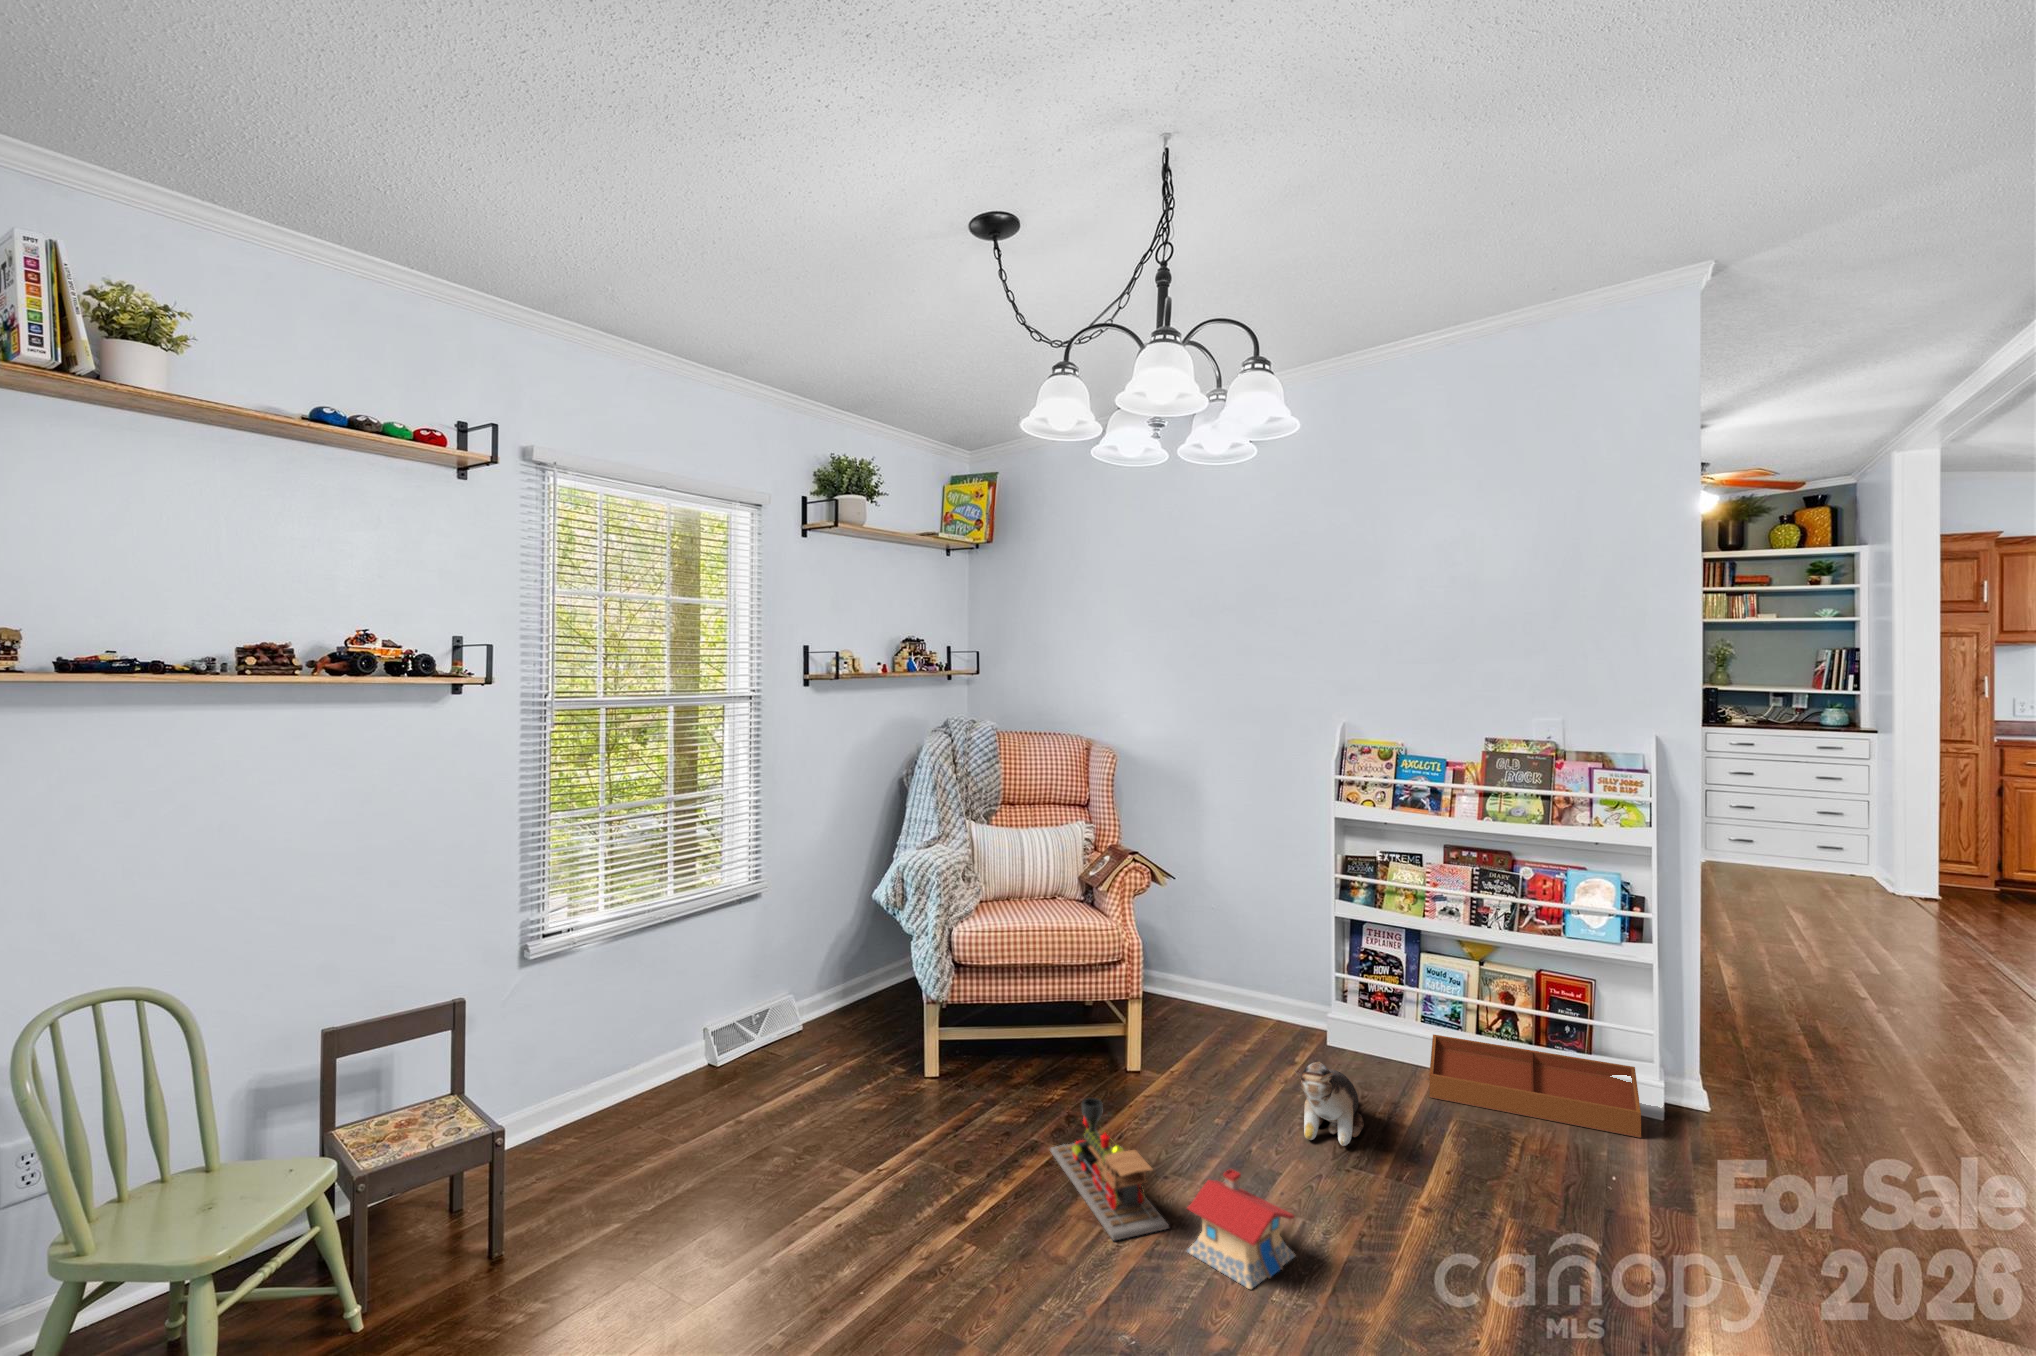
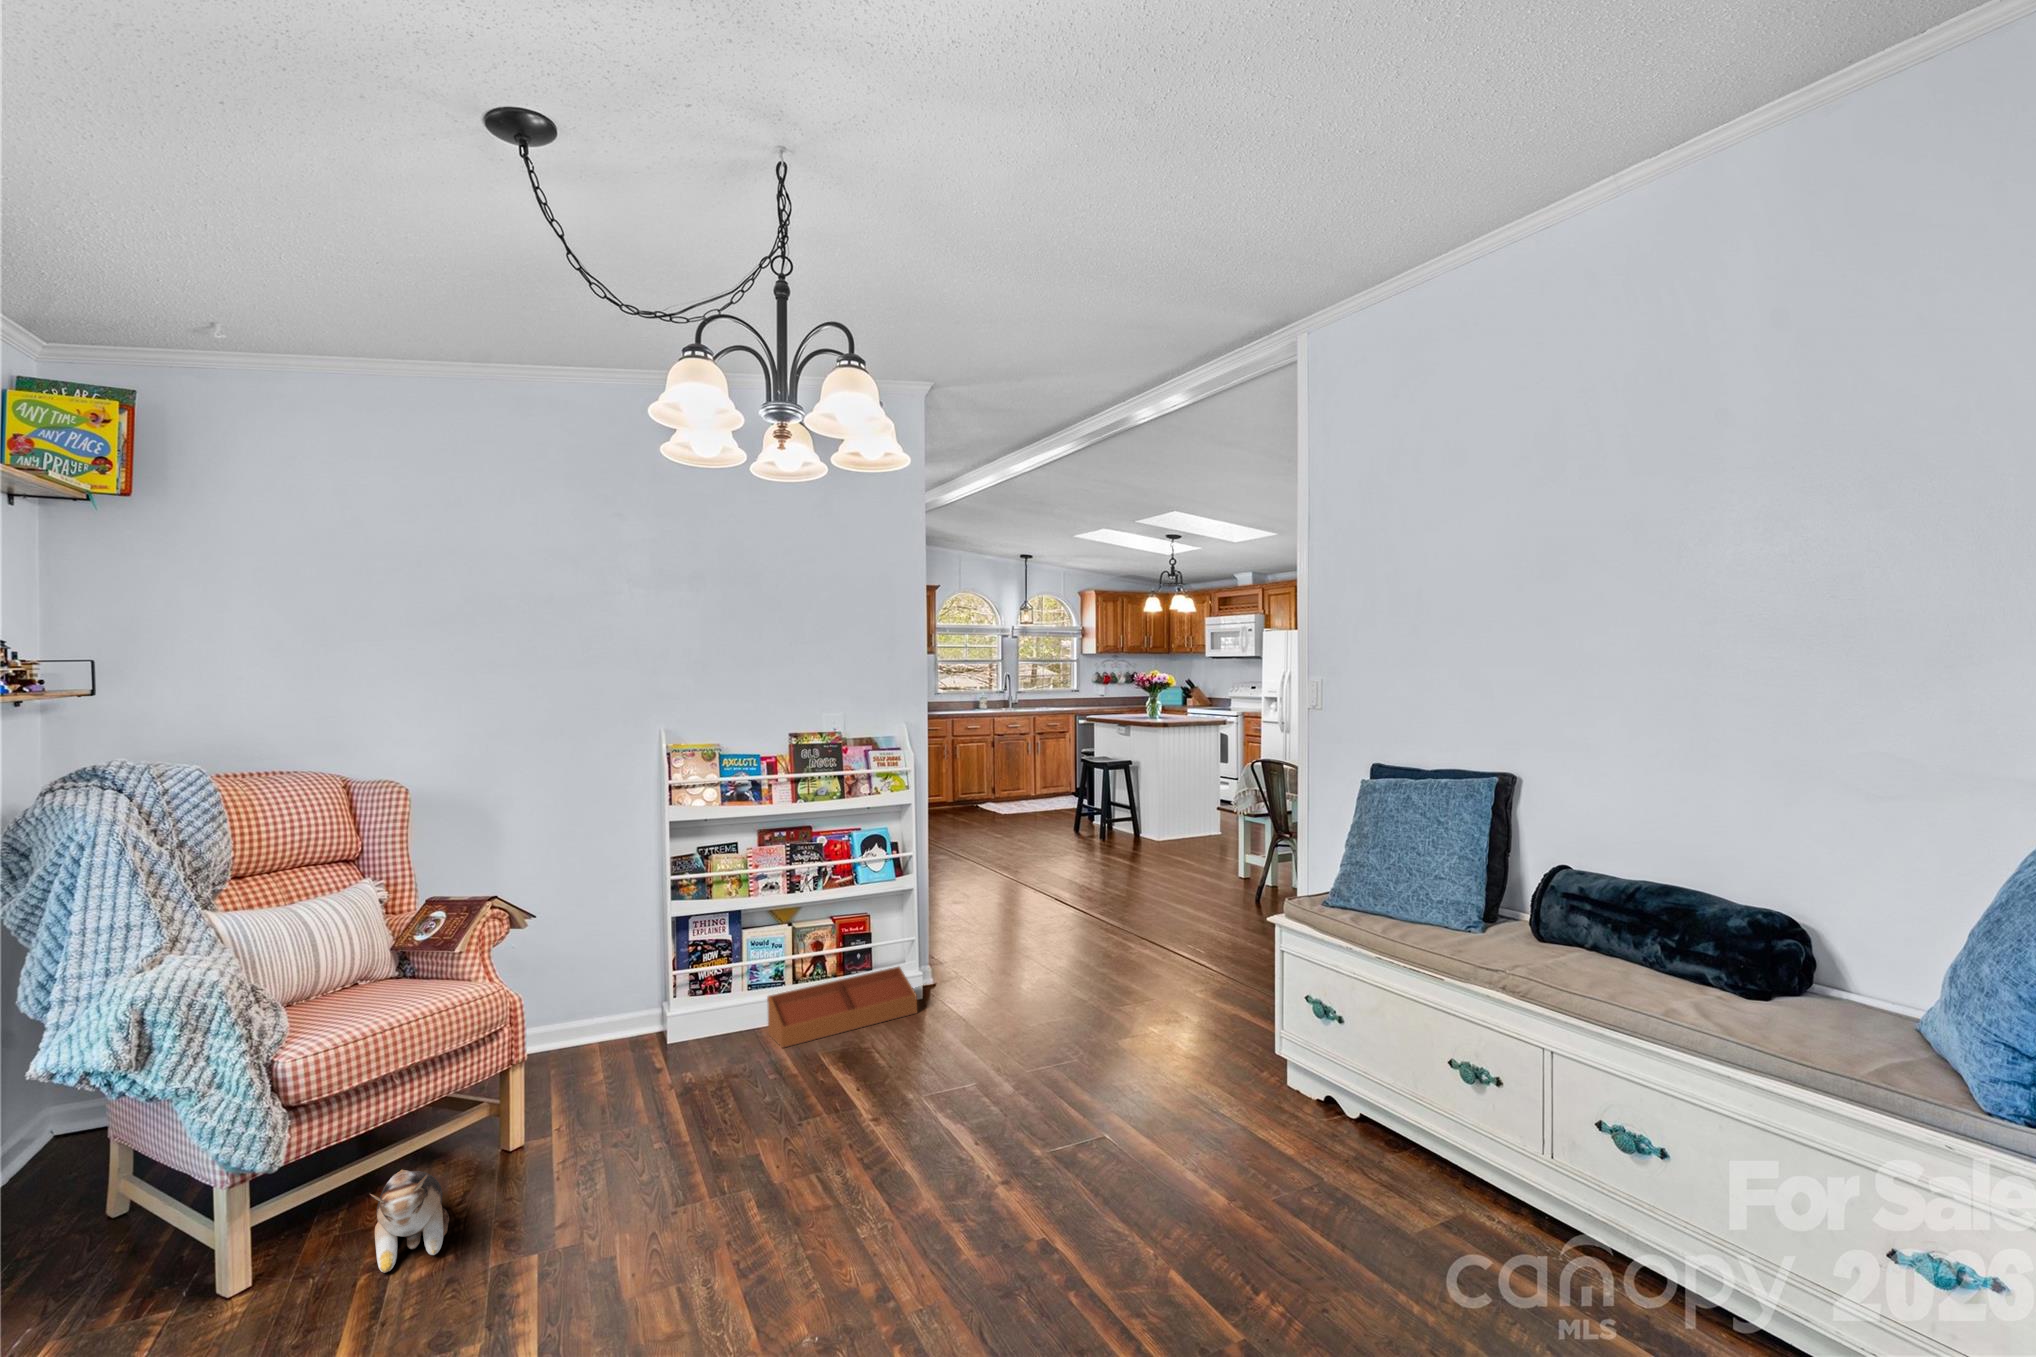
plush toy: present [1293,1062,1364,1146] -> present [370,1170,449,1273]
toy train: present [1050,1098,1169,1240] -> none [526,1173,732,1290]
toy house: present [1187,1169,1295,1289] -> none [765,1156,845,1252]

